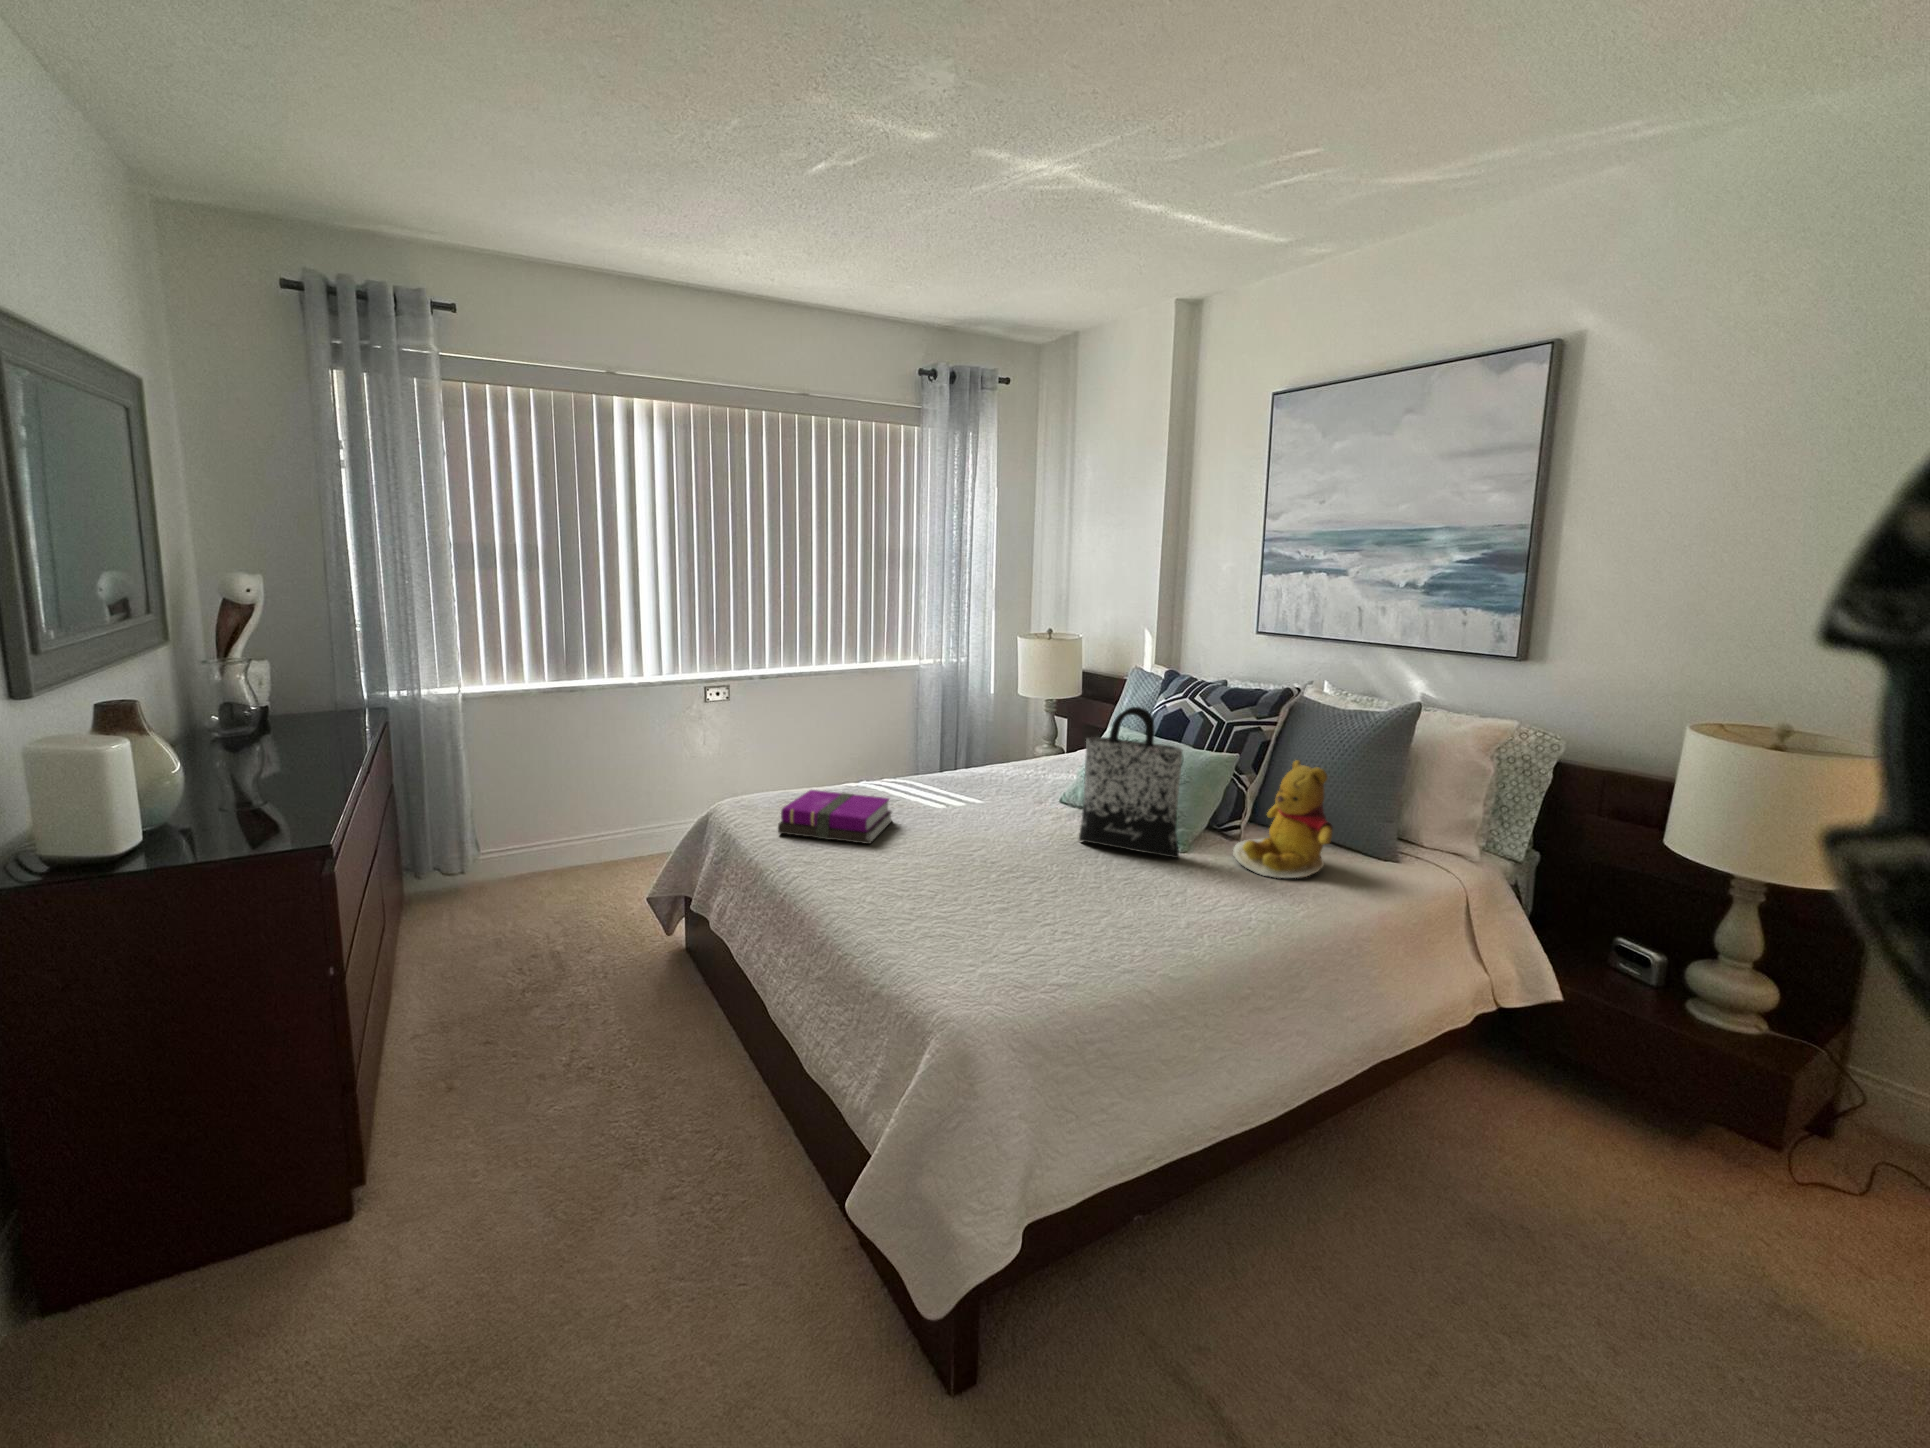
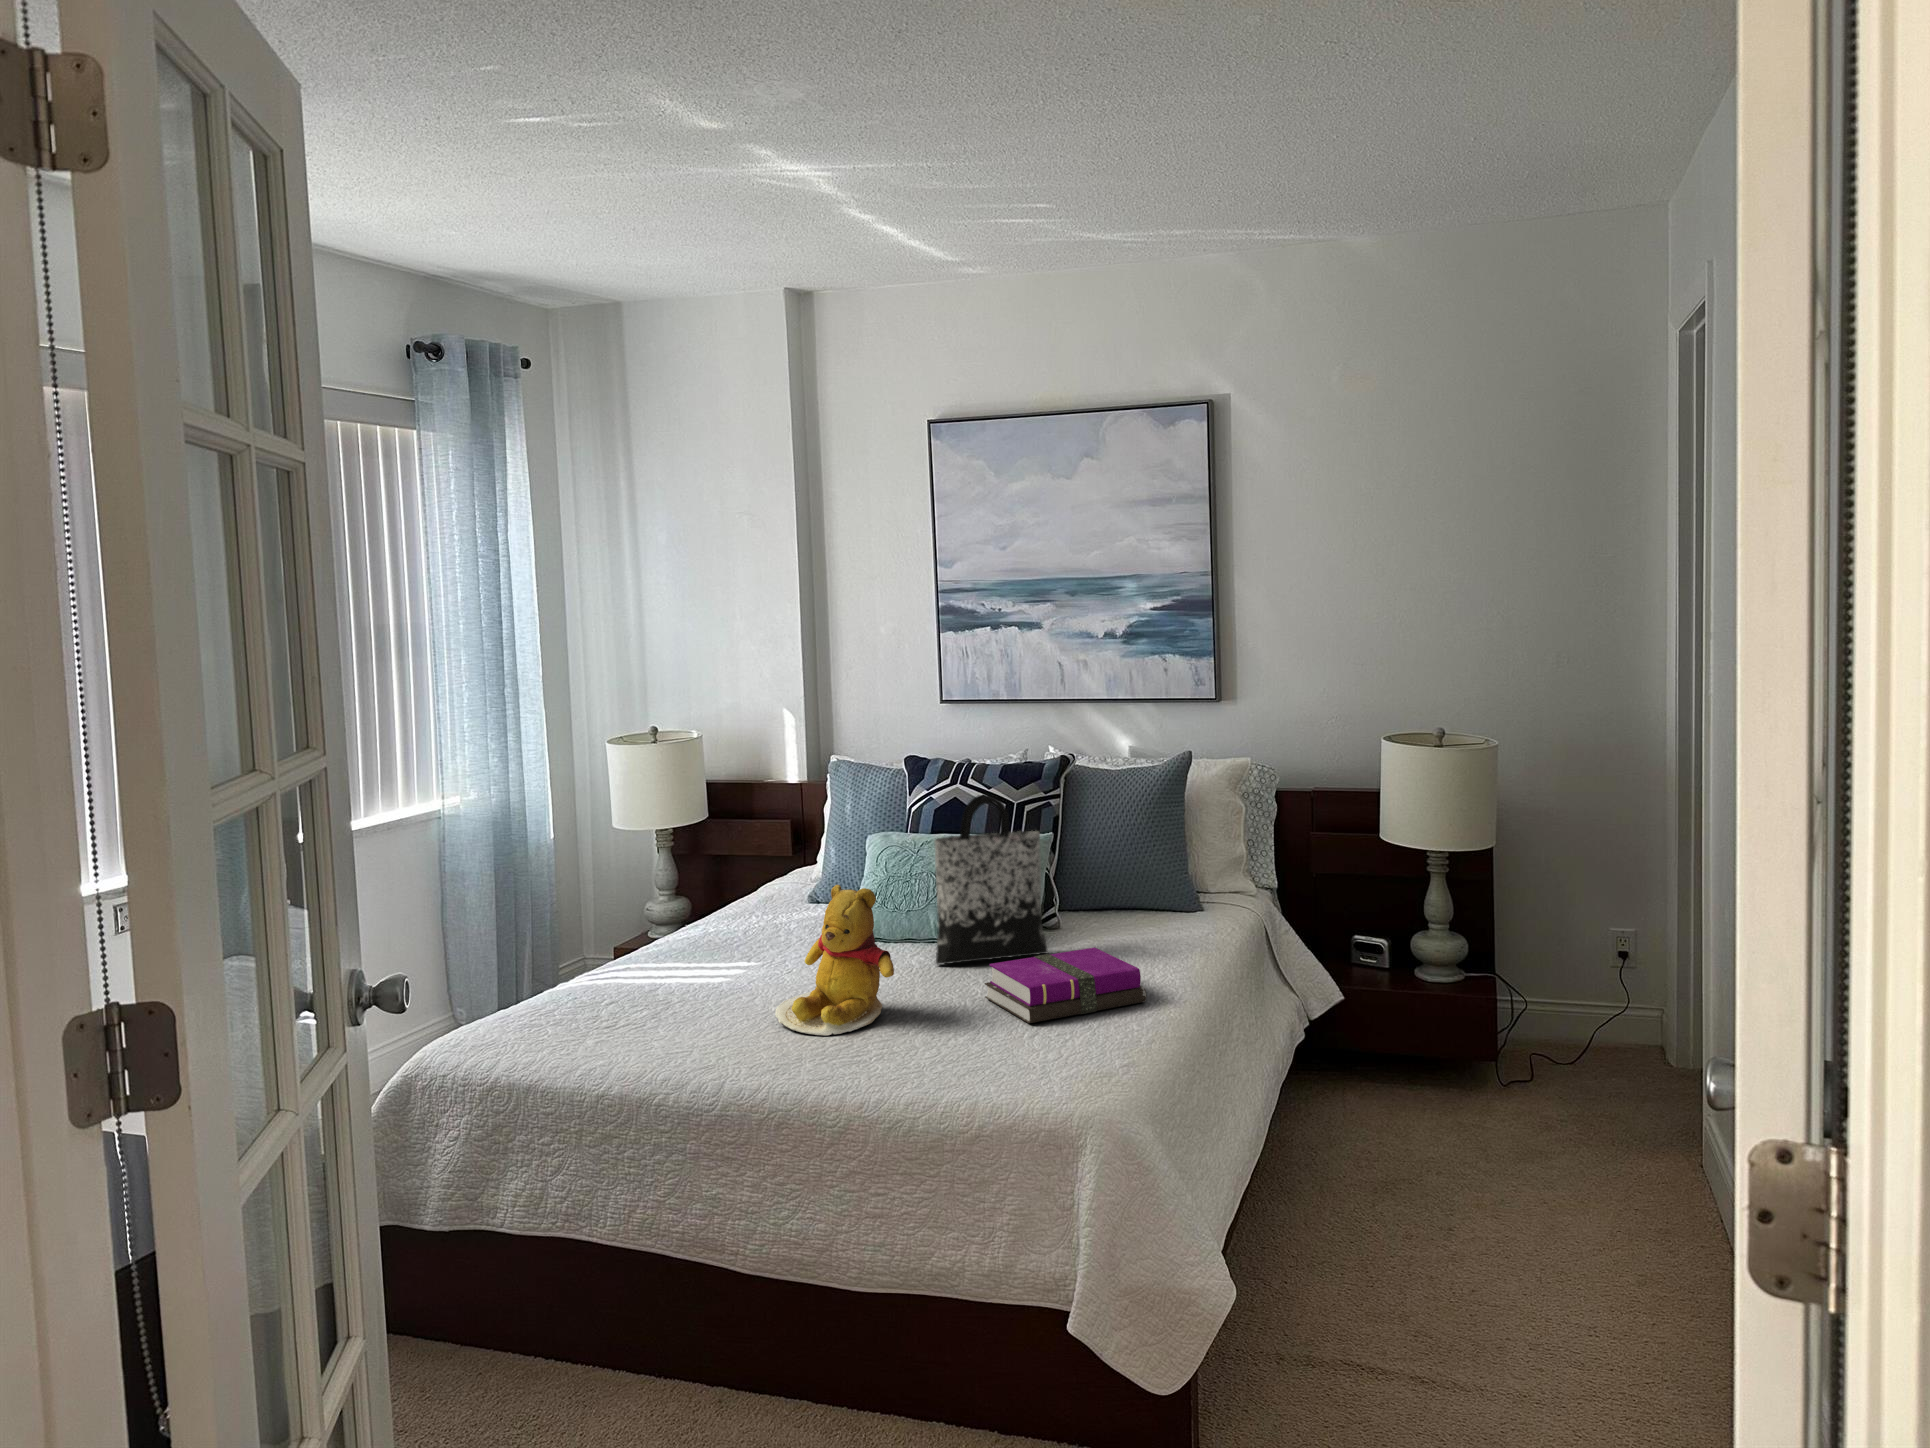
teddy bear: present [1233,760,1333,878] -> present [775,885,894,1035]
notebook: present [778,790,892,844] -> present [985,947,1146,1023]

